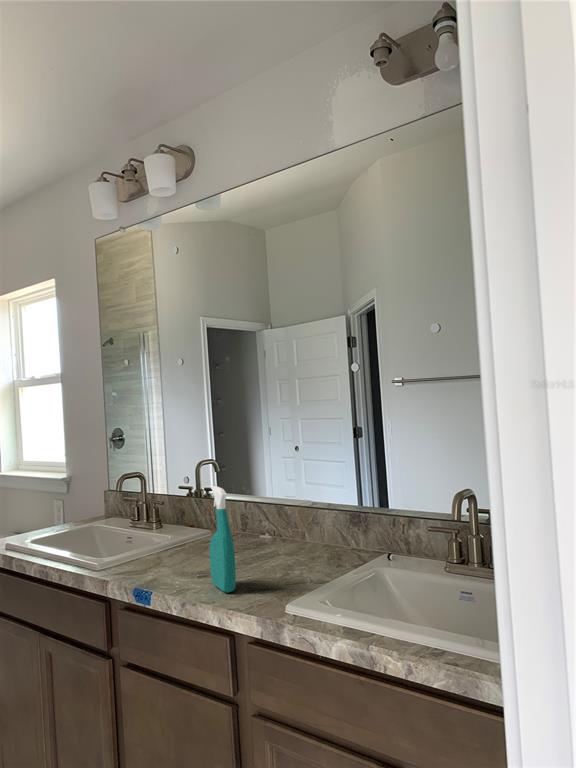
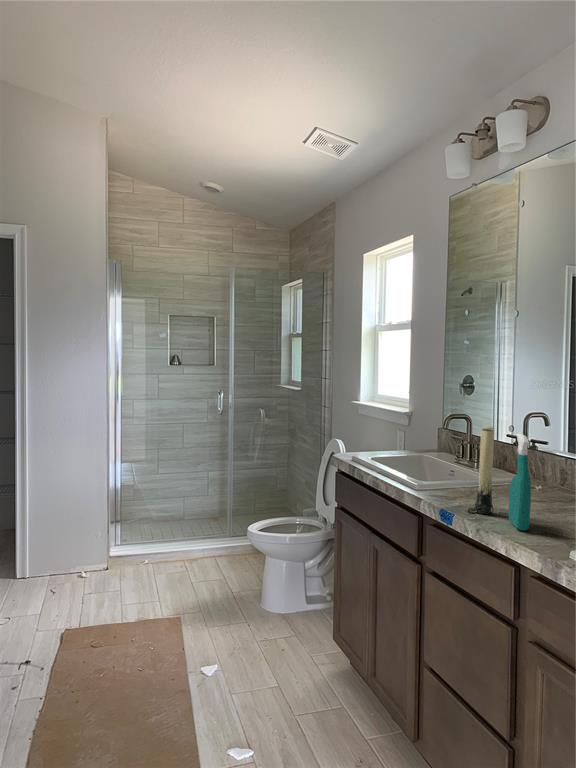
candle: none [166,483,194,586] -> present [468,426,494,514]

